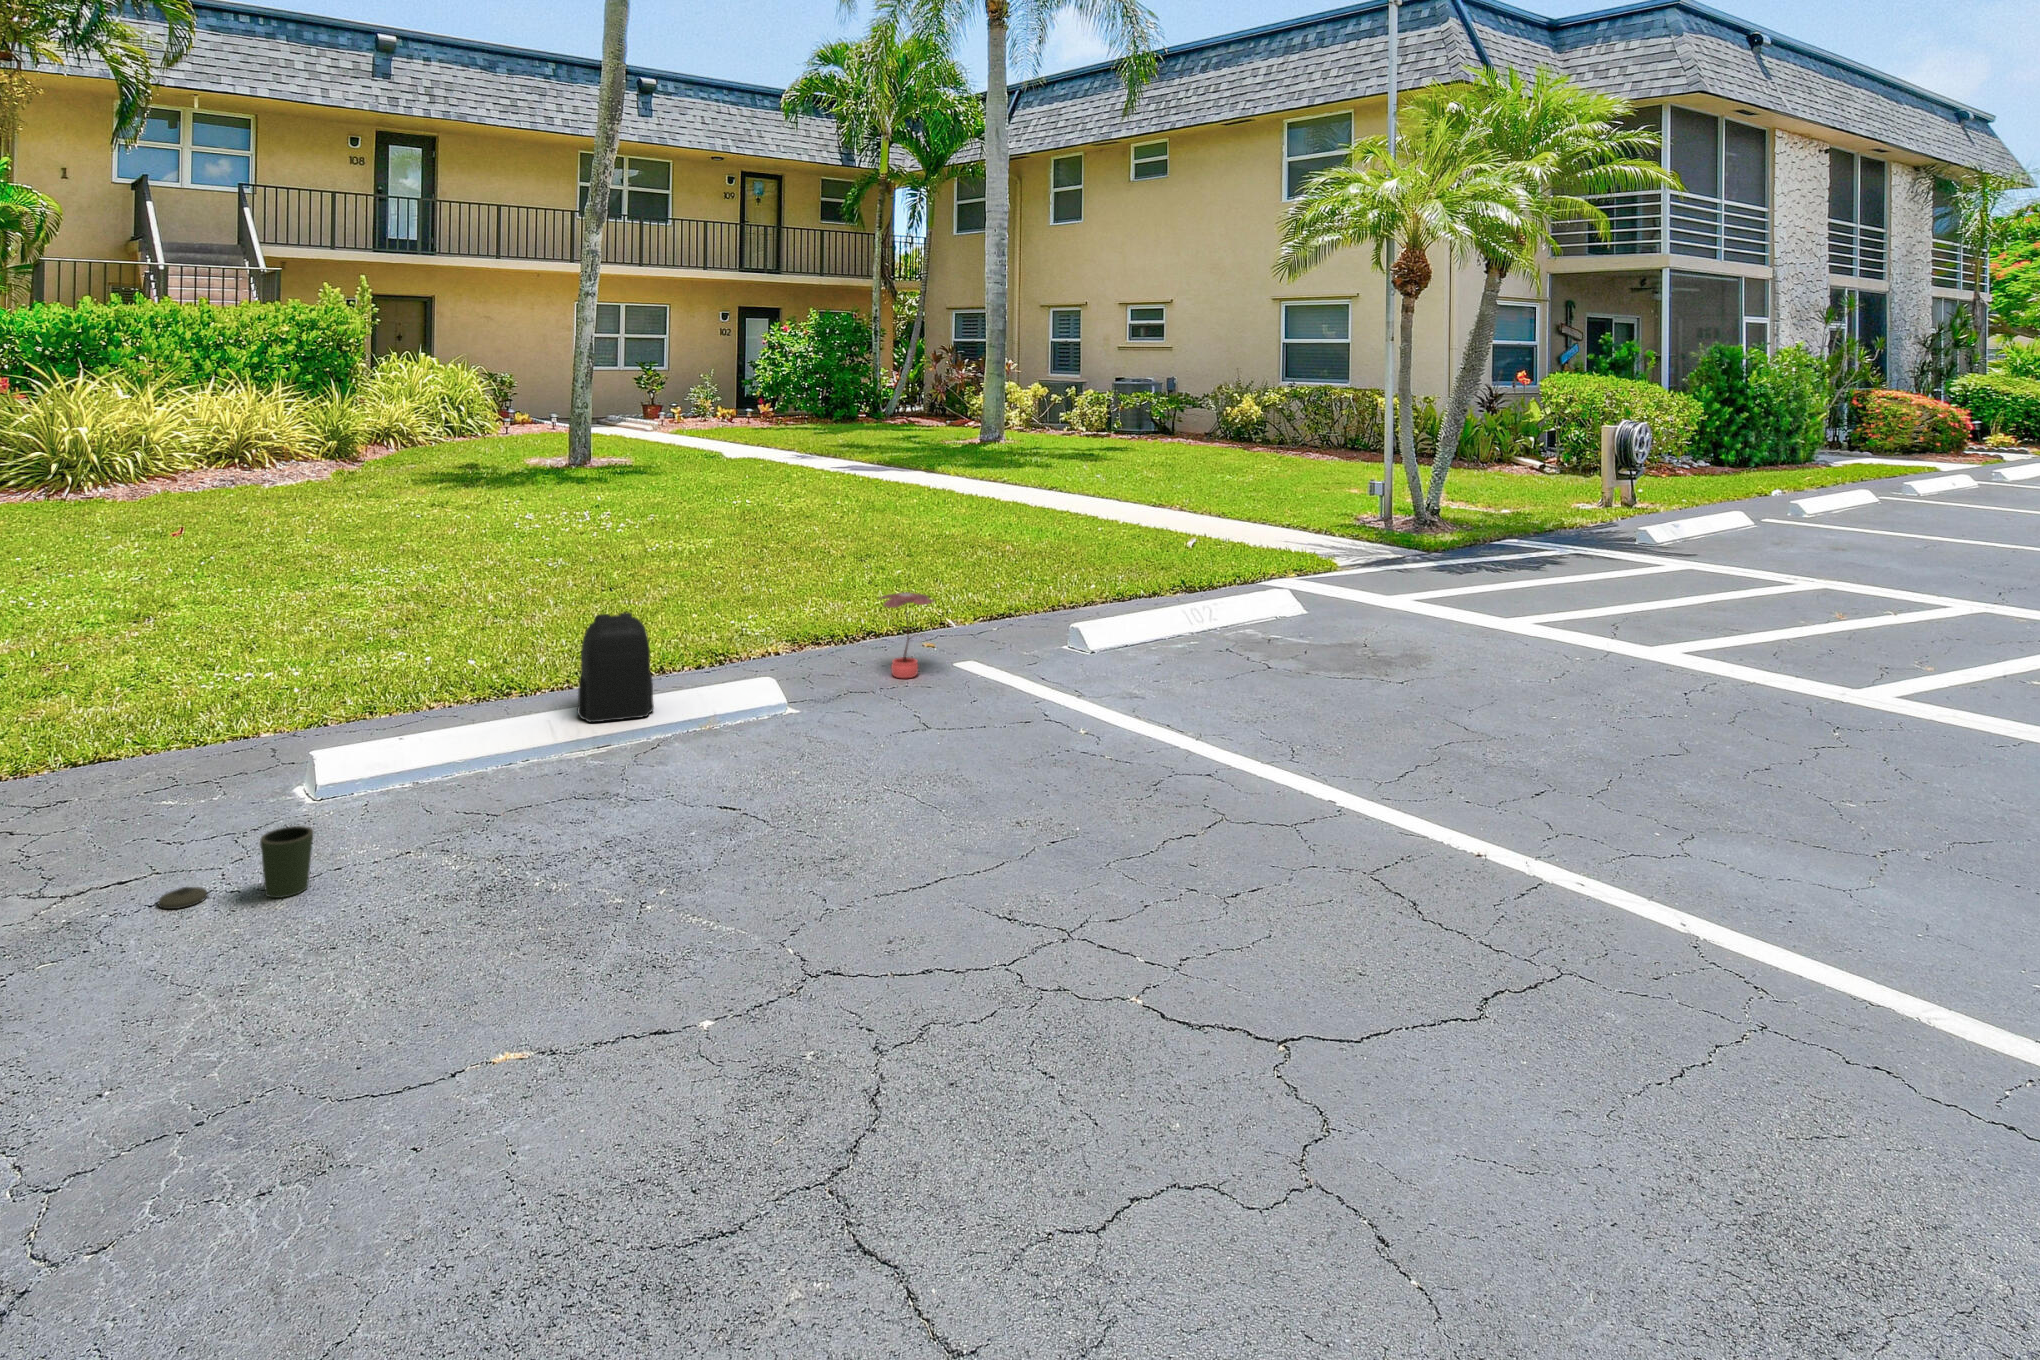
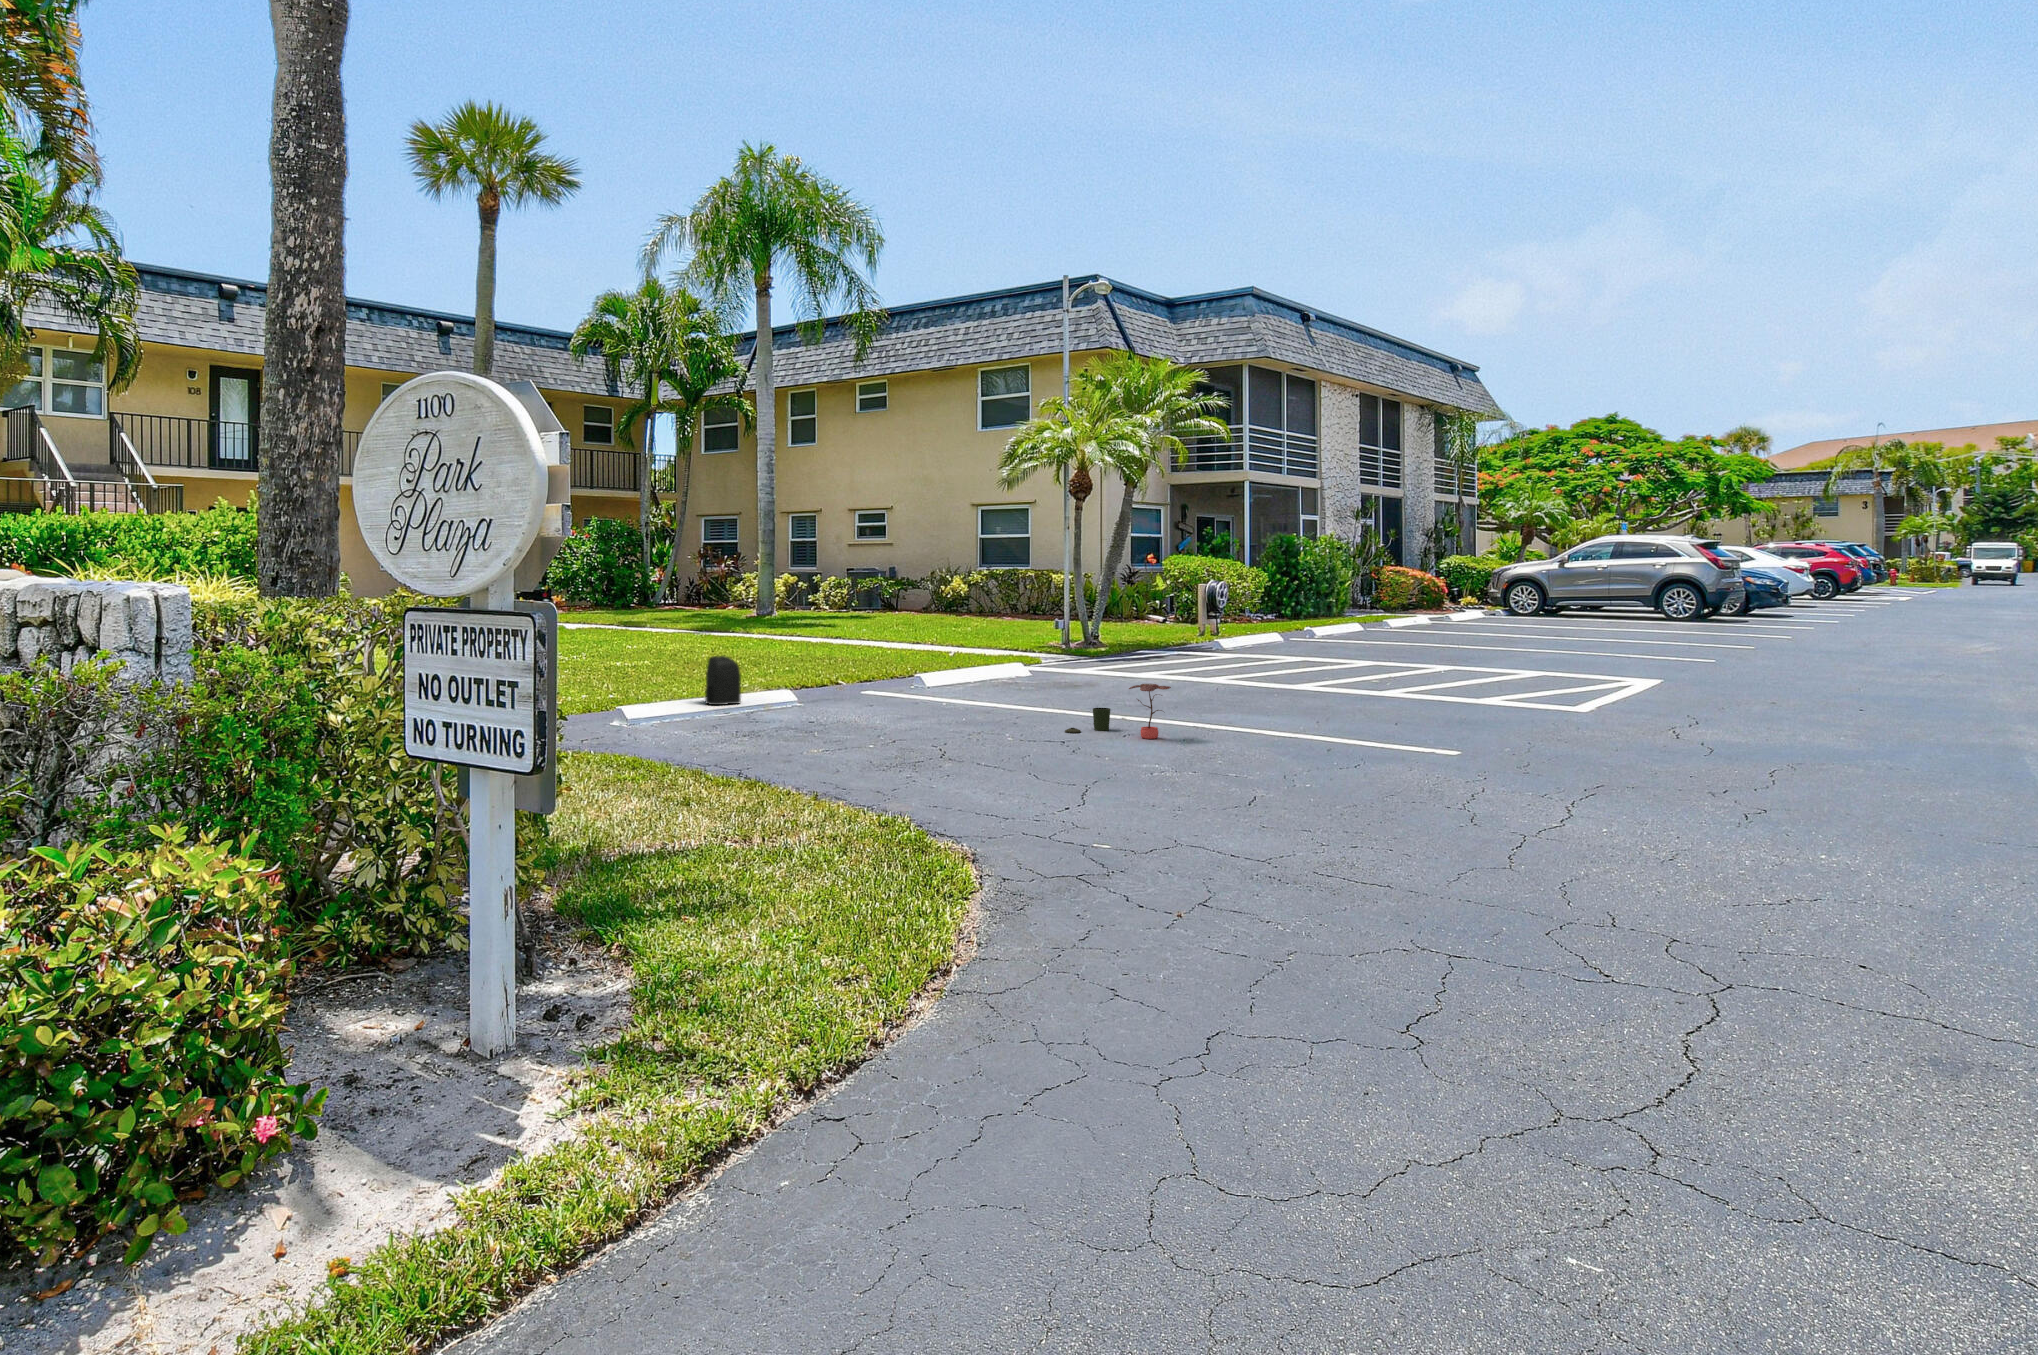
potted plant: present [879,592,934,678] -> present [1129,684,1171,739]
trash can: present [158,826,313,909] -> present [1065,708,1110,733]

